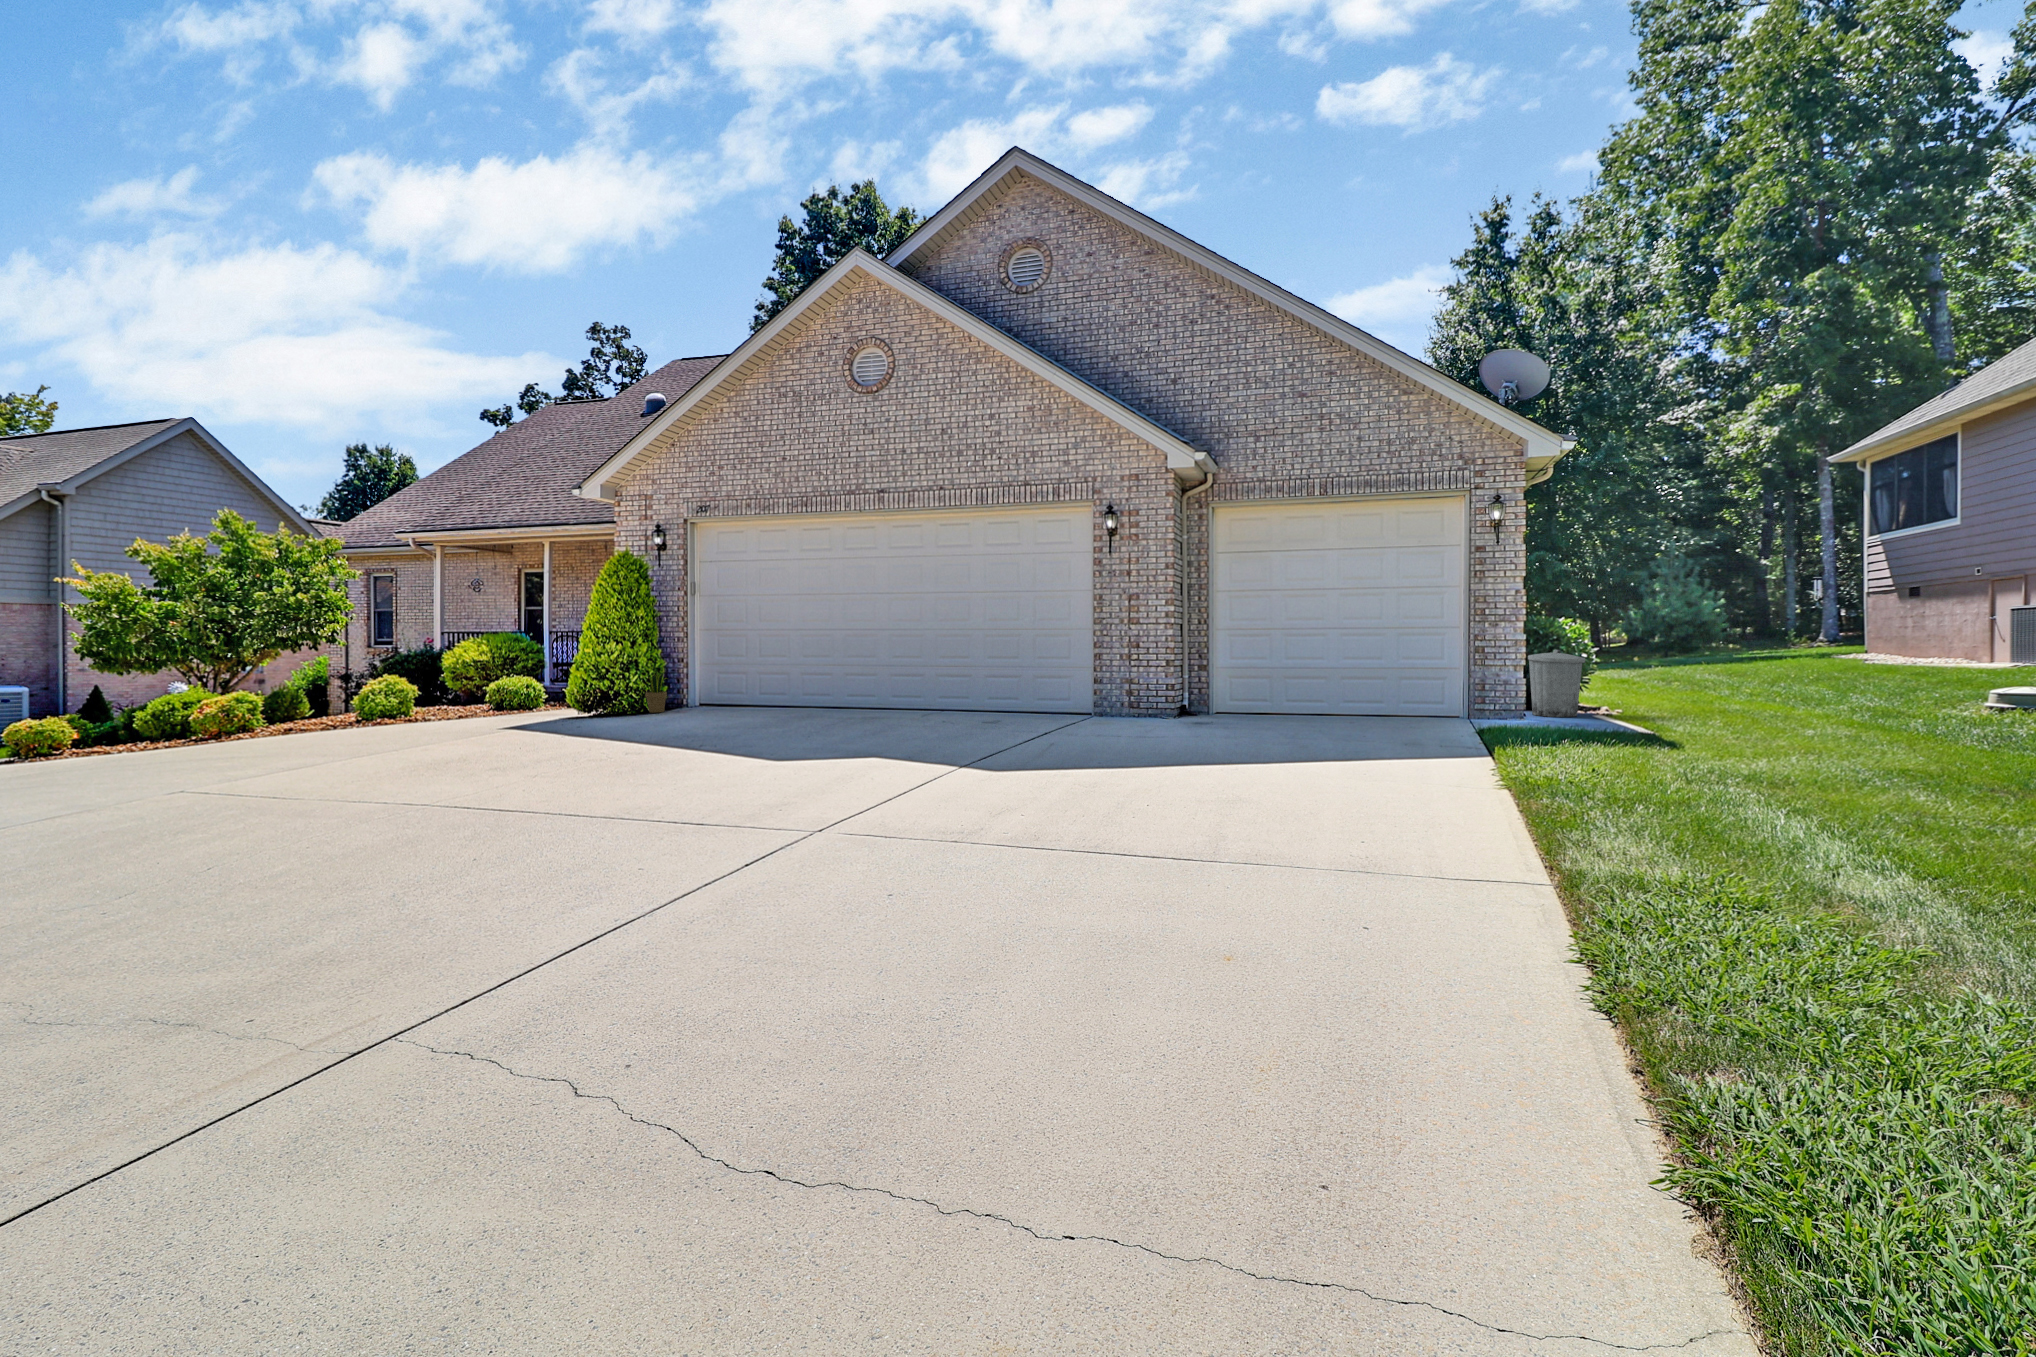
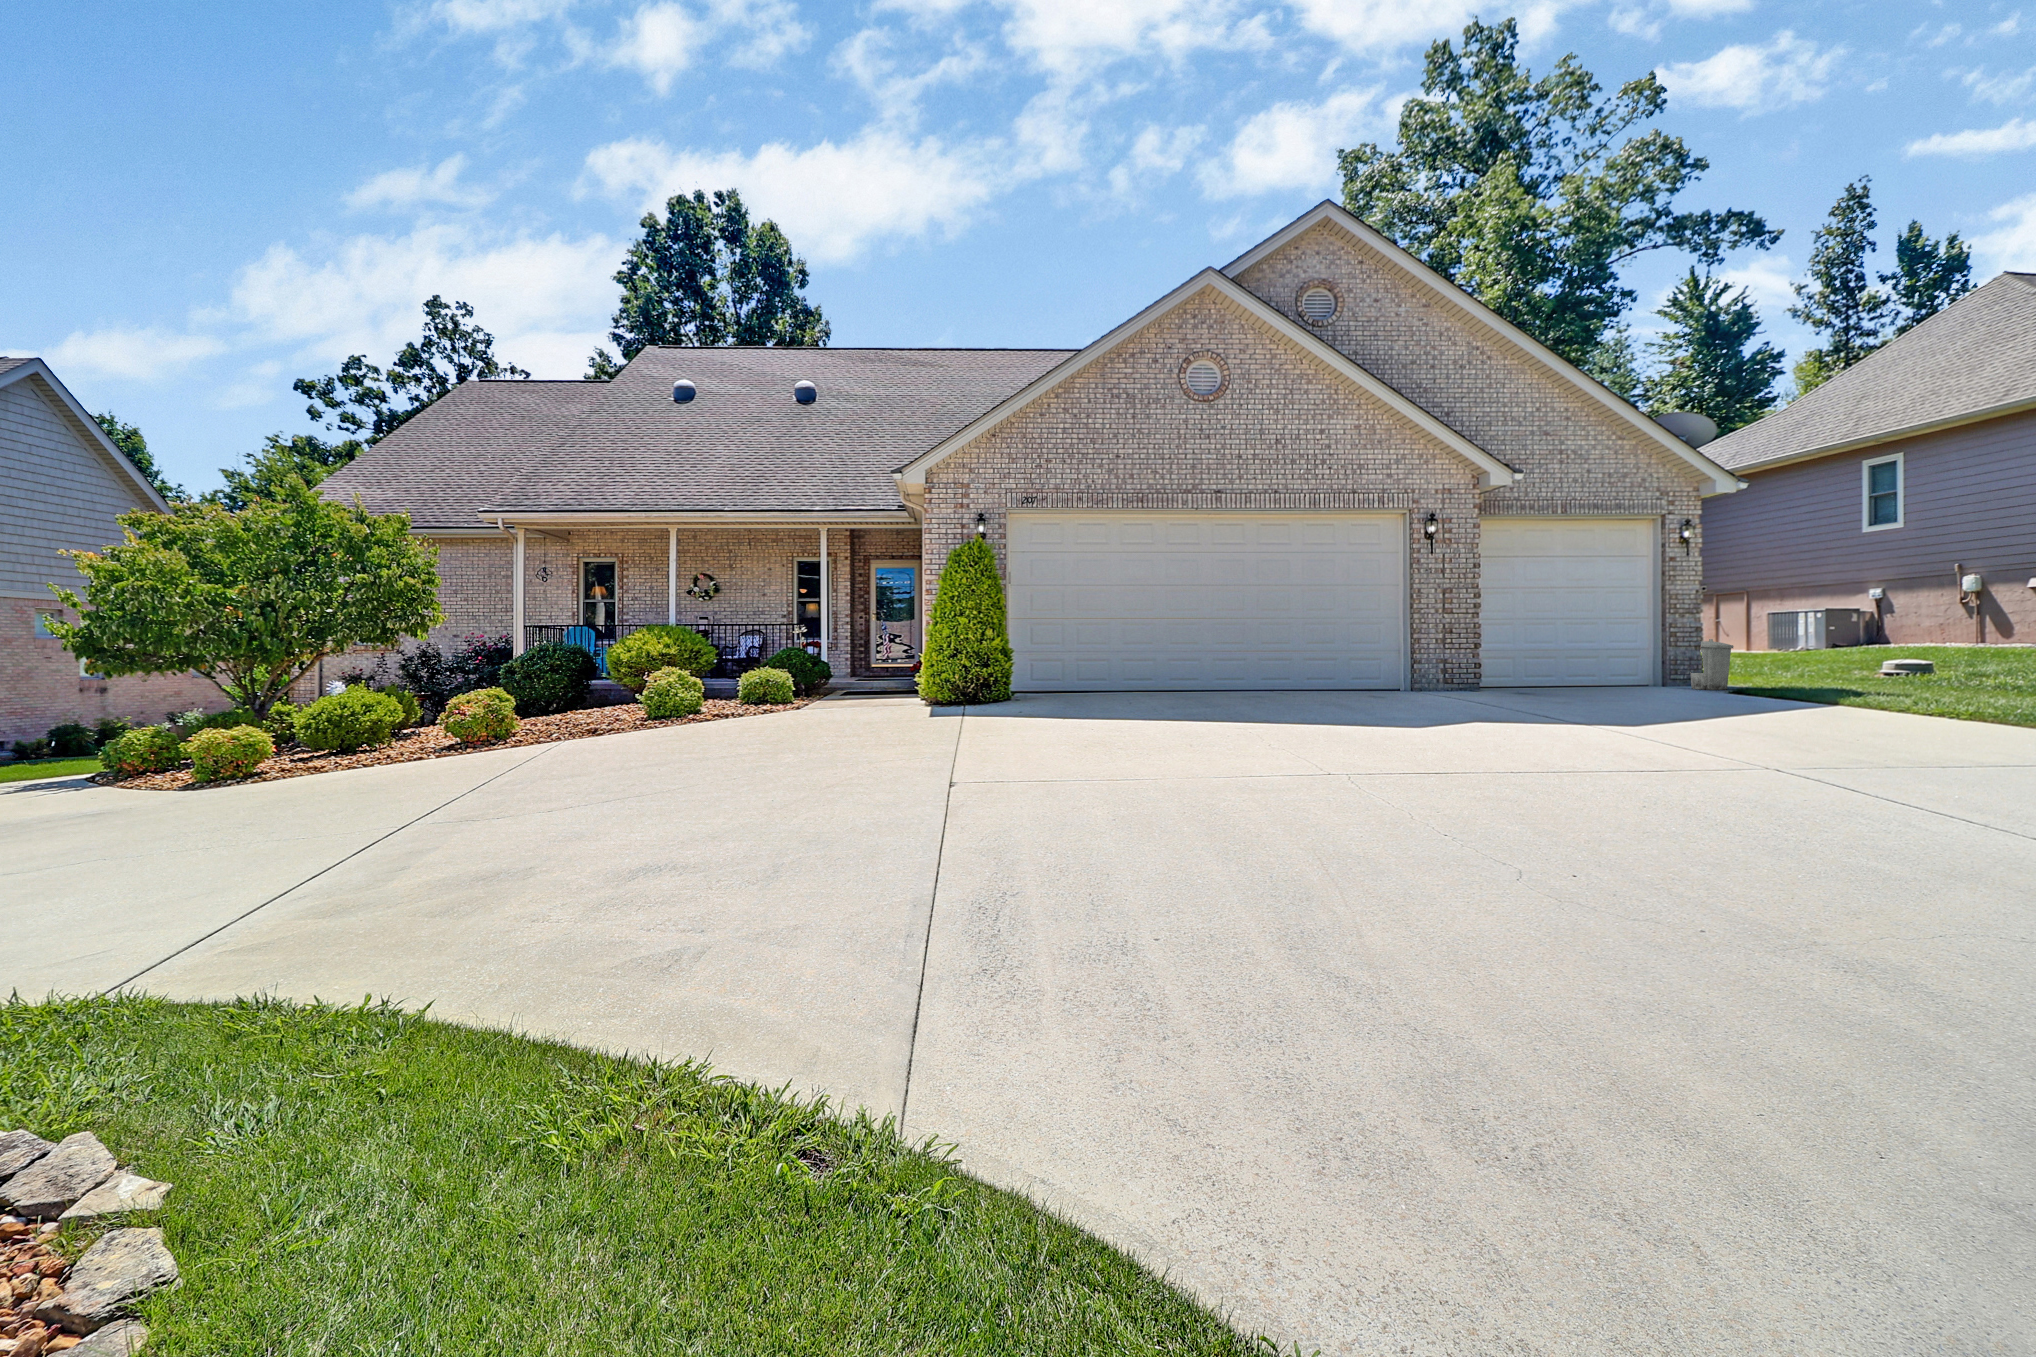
potted plant: present [645,672,668,713] -> none [1023,659,1045,700]

